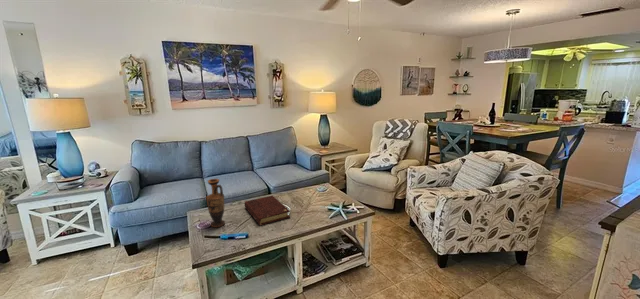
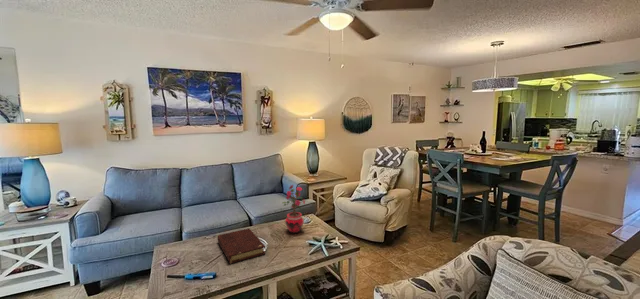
potted plant: none [302,155,325,200] -> present [283,185,305,233]
vase: present [206,179,225,227] -> none [170,210,192,266]

